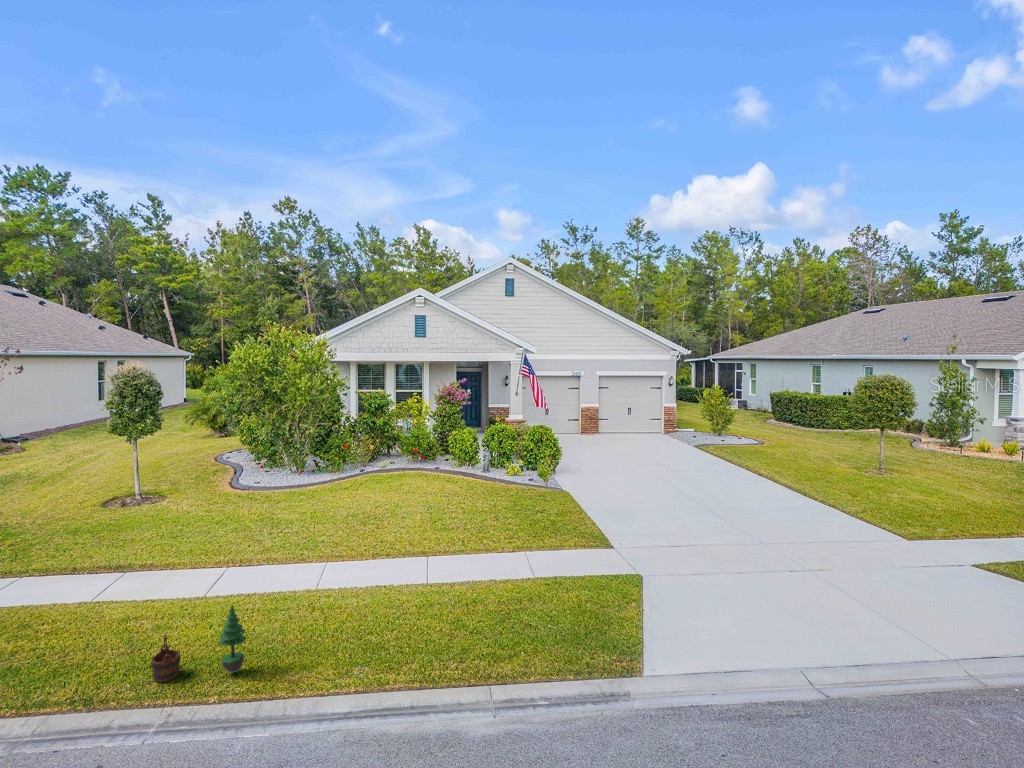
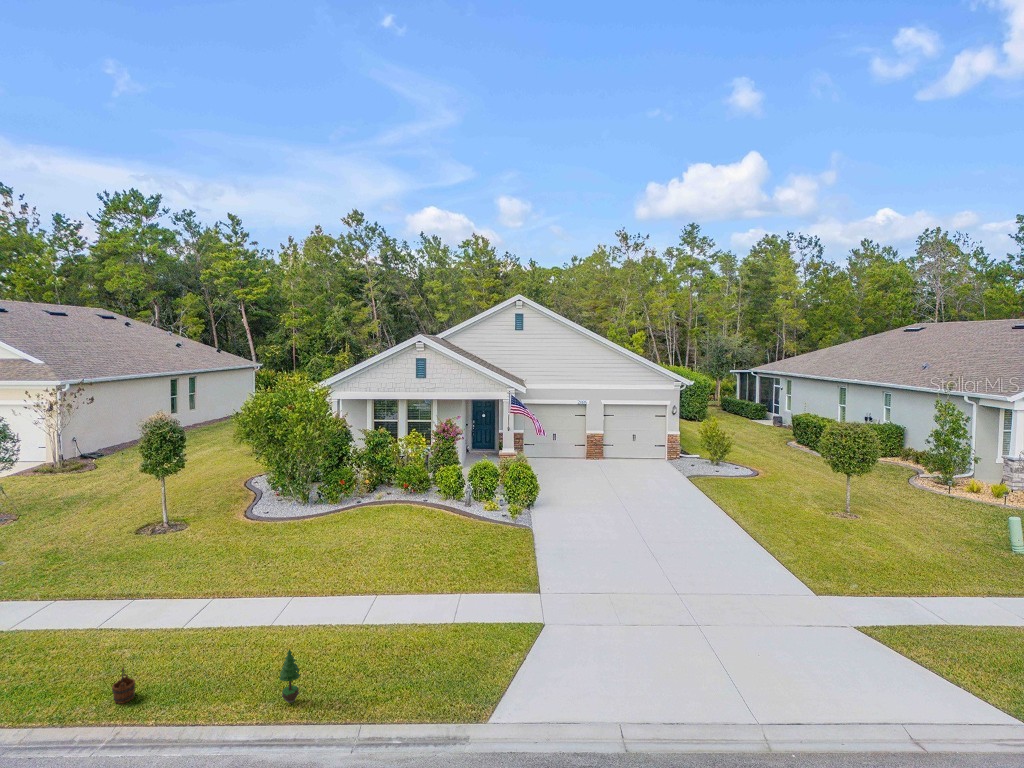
potted tree: present [219,606,246,673] -> present [279,649,300,703]

